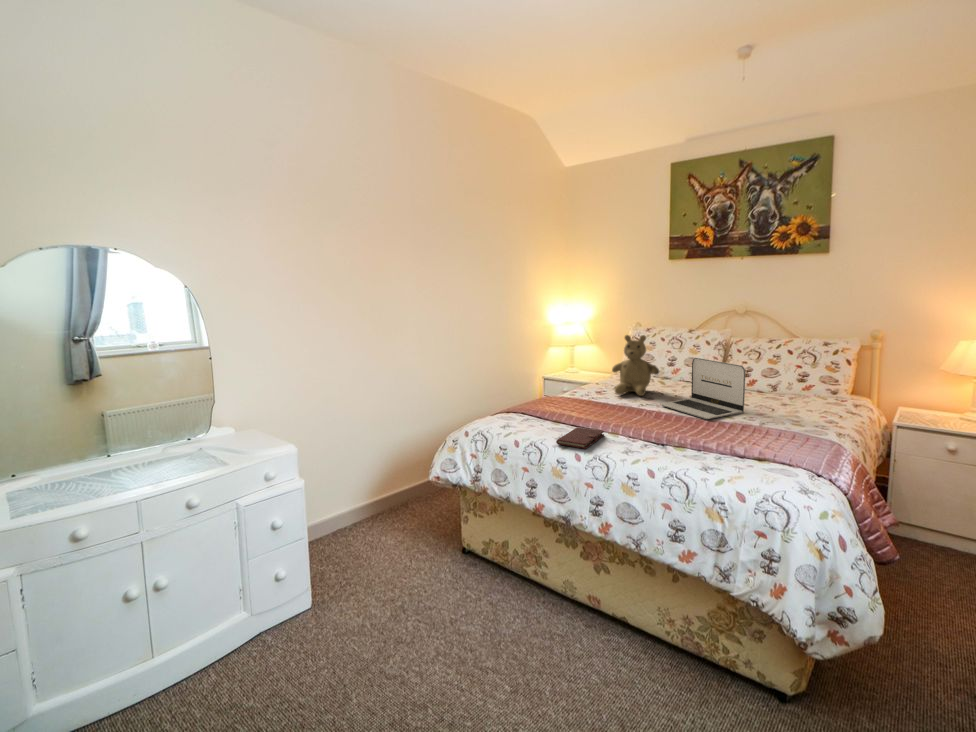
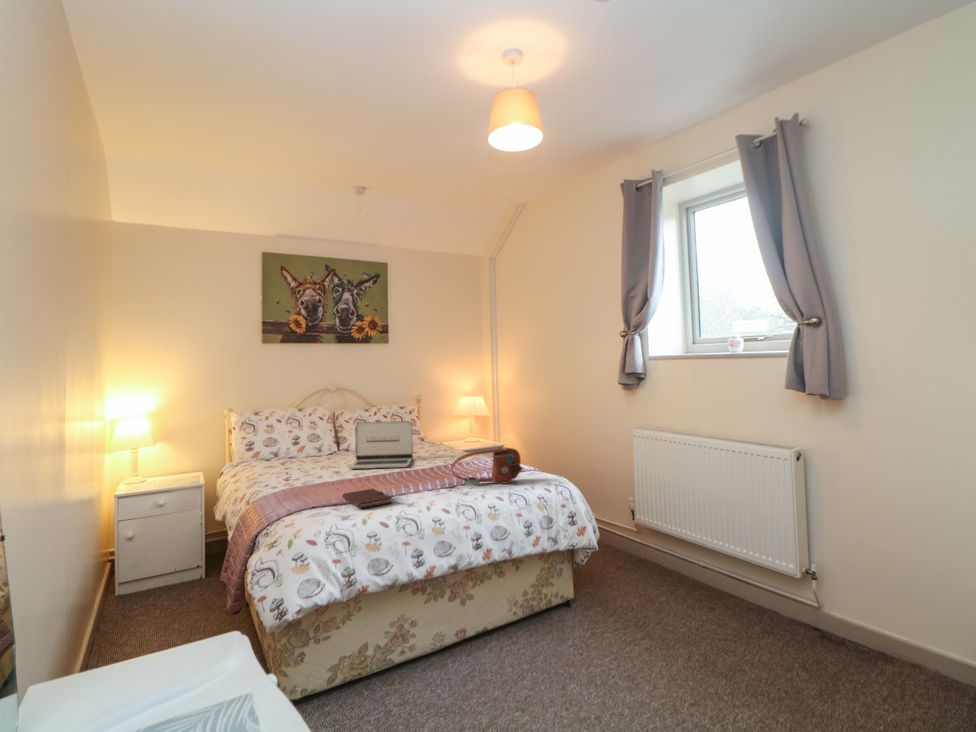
teddy bear: present [612,335,659,396] -> none [265,408,316,472]
handbag: none [664,424,754,476] -> present [451,447,523,485]

